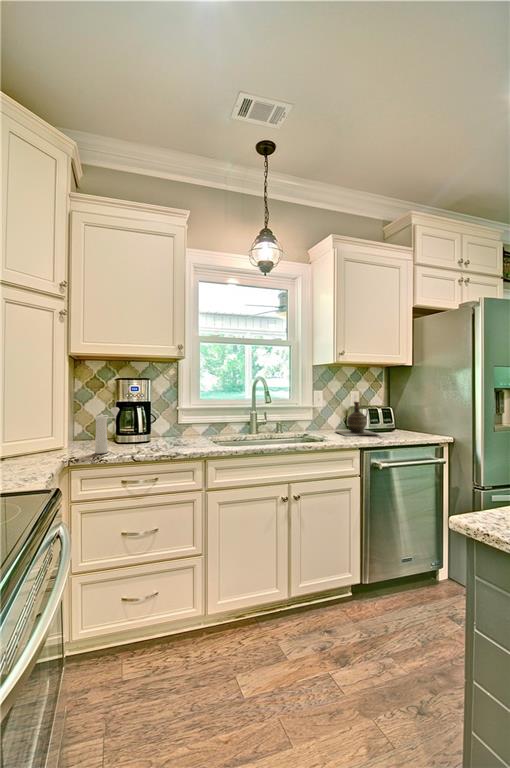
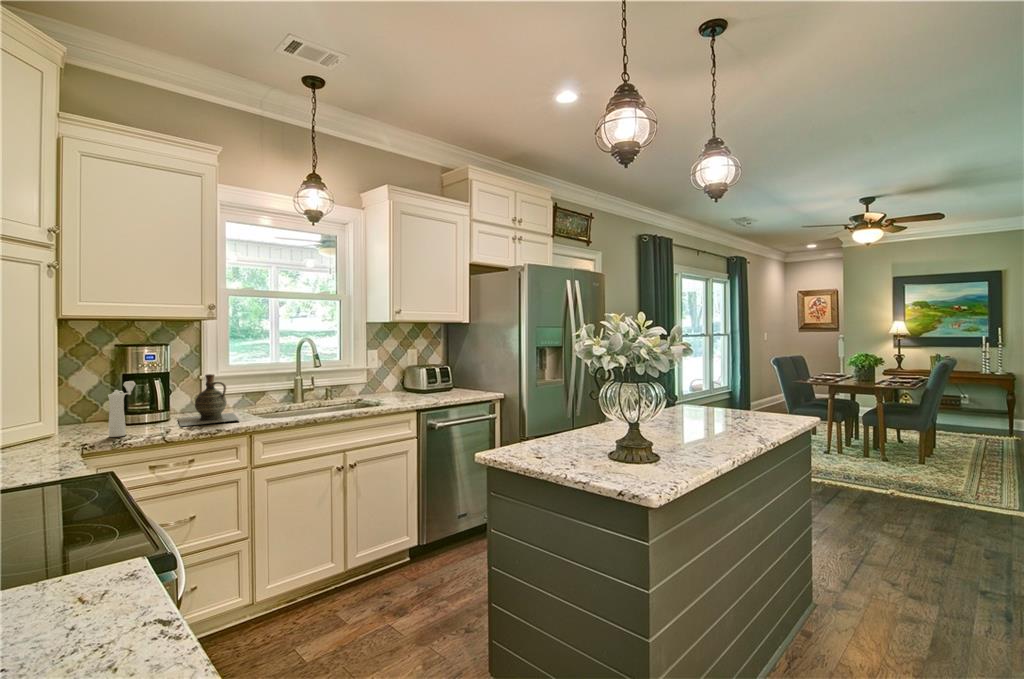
ceramic jug: present [335,402,376,436] -> present [178,374,239,426]

